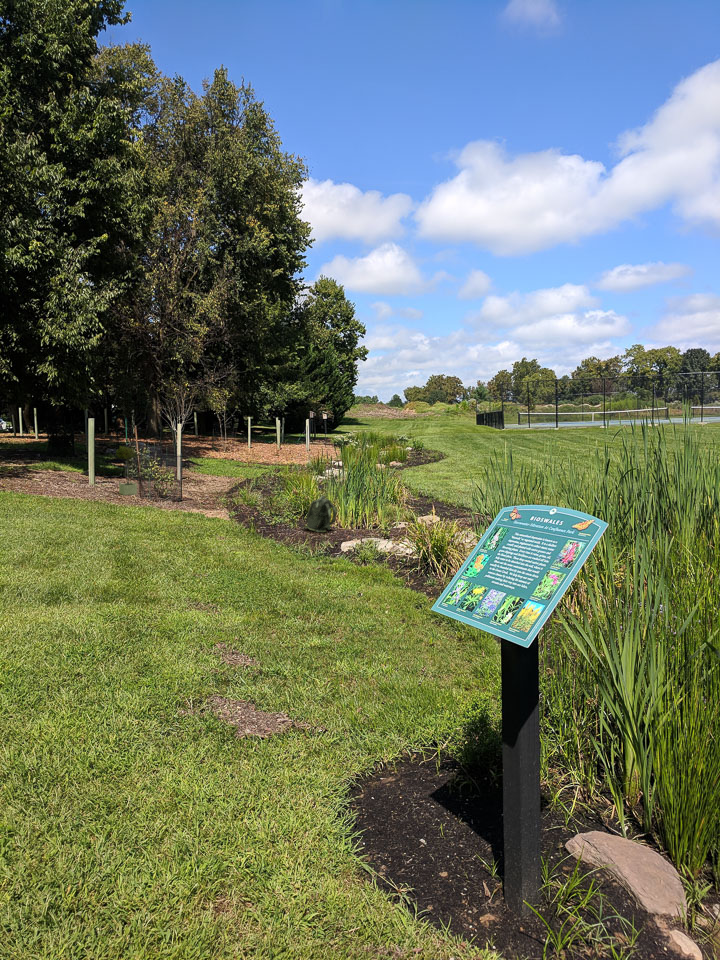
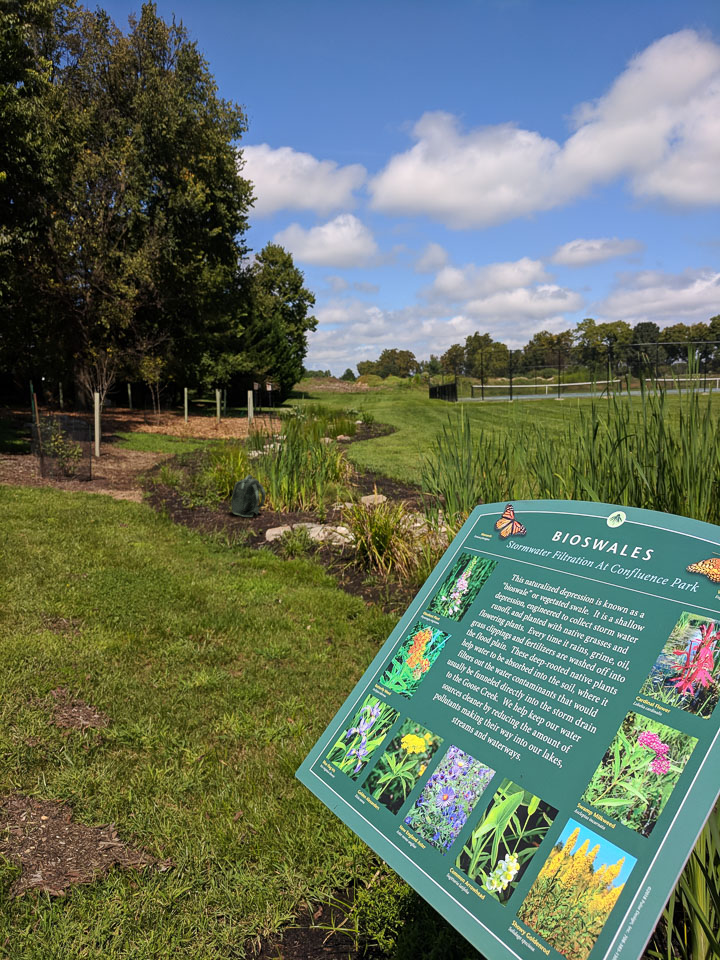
potted tree: present [116,446,137,495] -> none [15,417,41,475]

